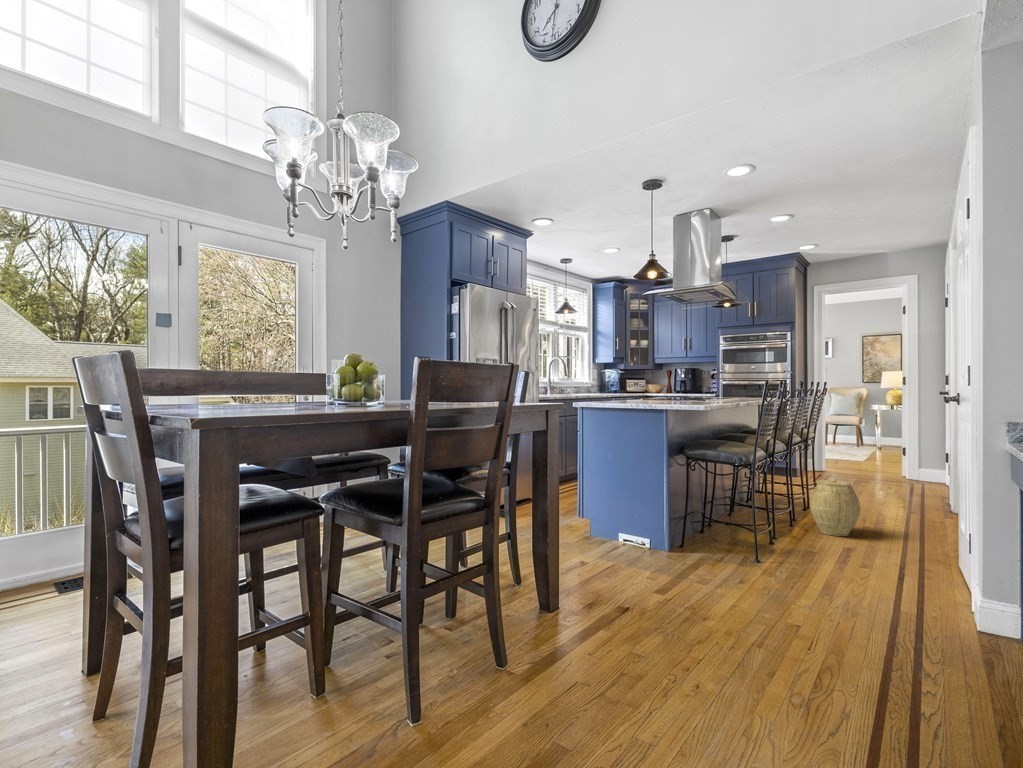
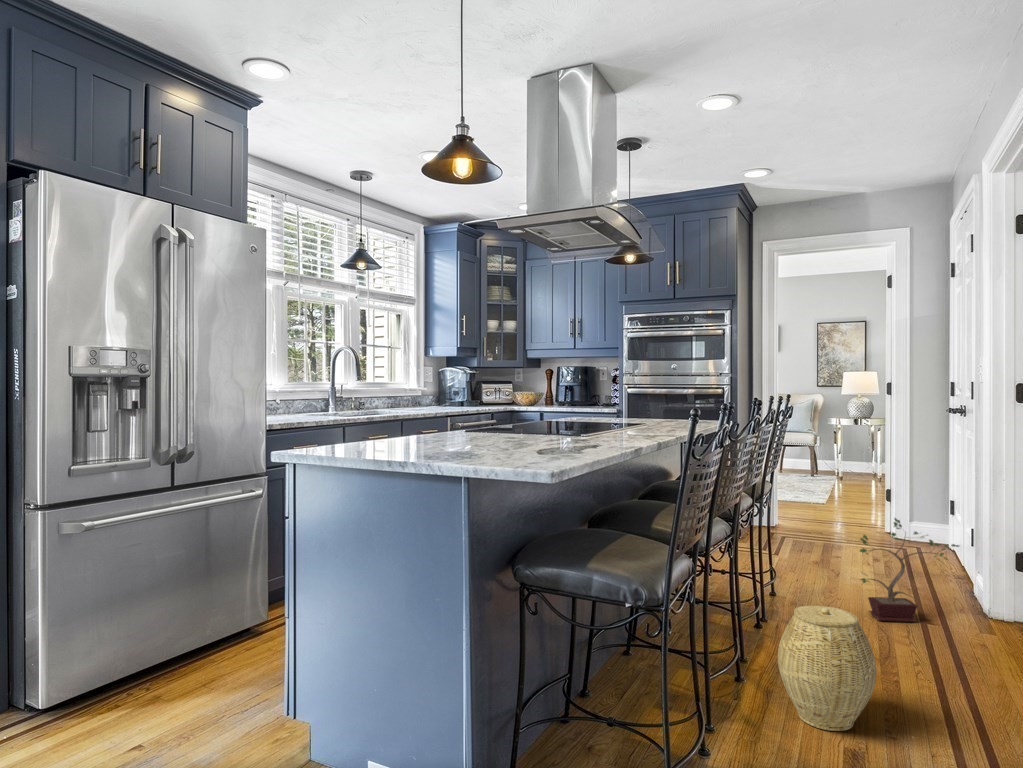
potted plant: none [866,449,929,508] -> present [860,518,959,622]

